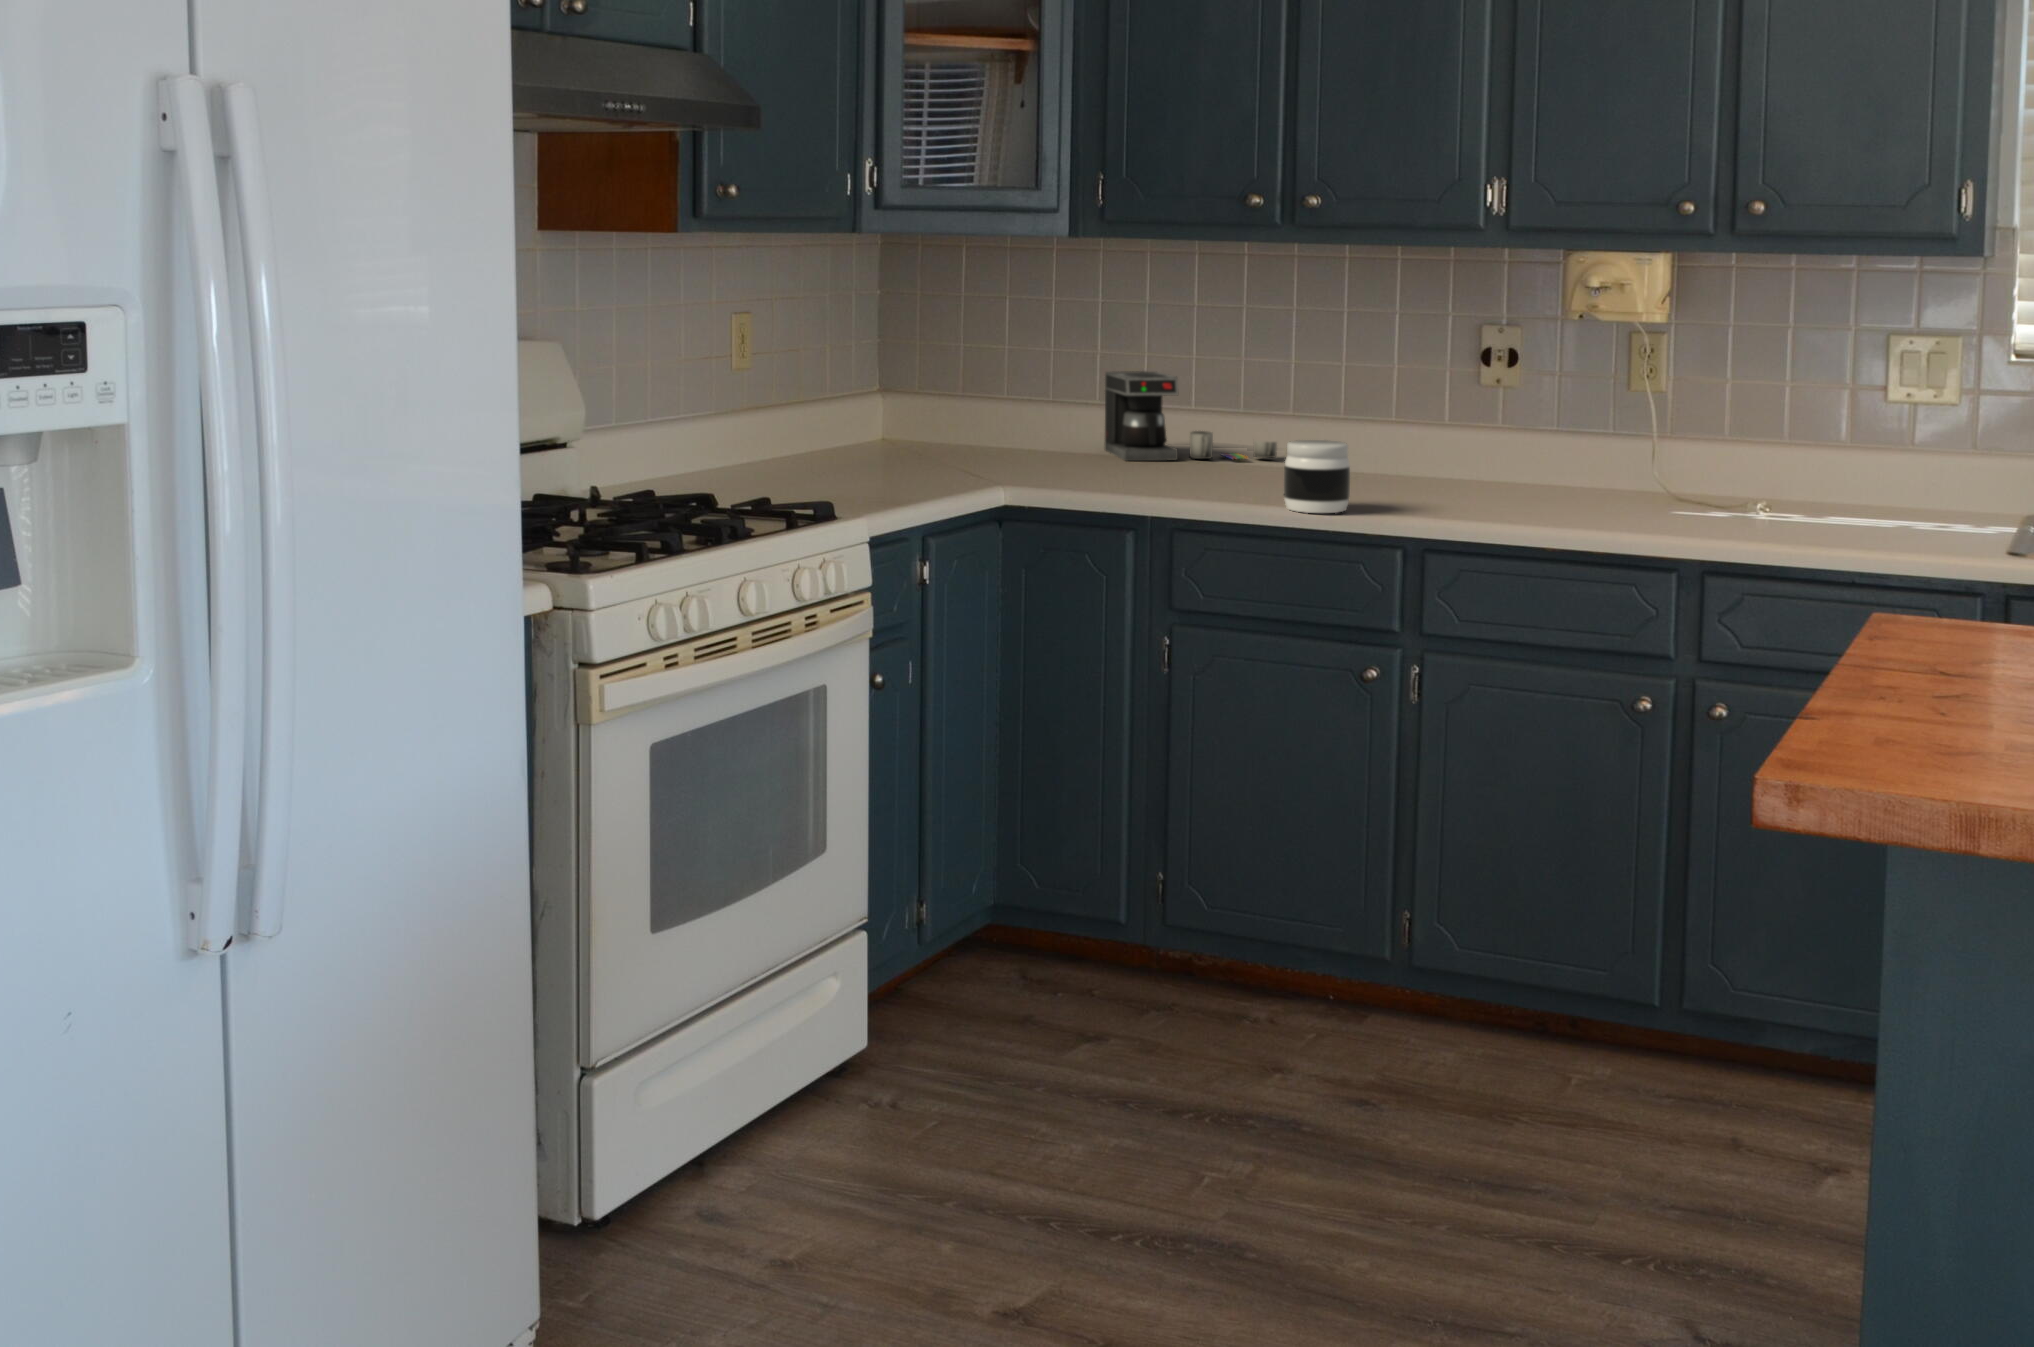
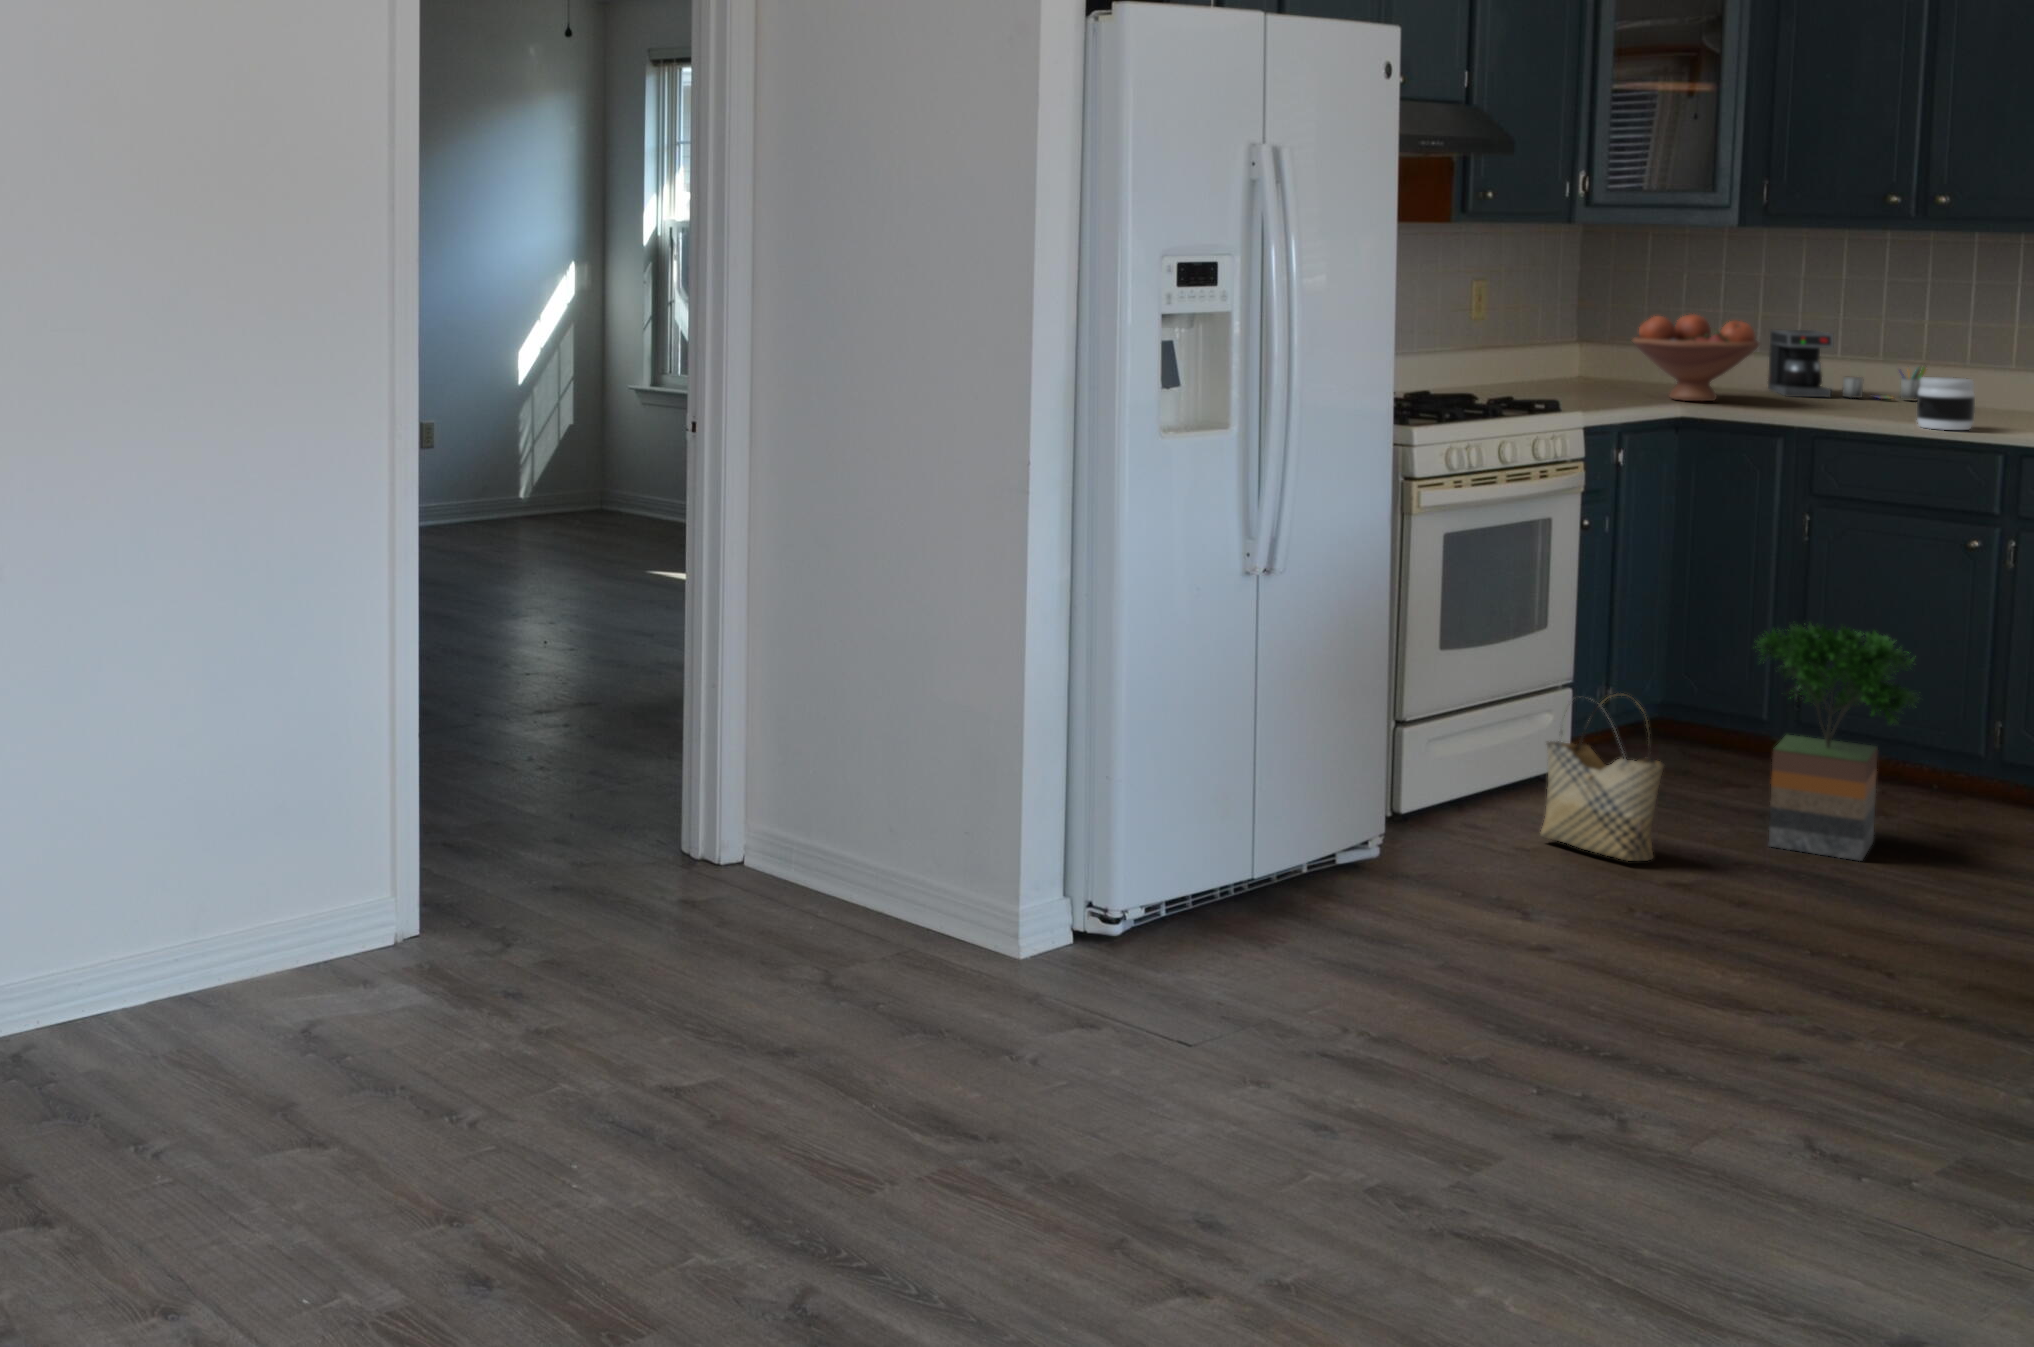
fruit bowl: none [937,358,1095,479] -> present [1632,314,1759,401]
potted tree: none [1096,820,1322,1184] -> present [1757,623,1918,861]
woven basket: none [805,982,982,1268] -> present [1541,694,1664,861]

